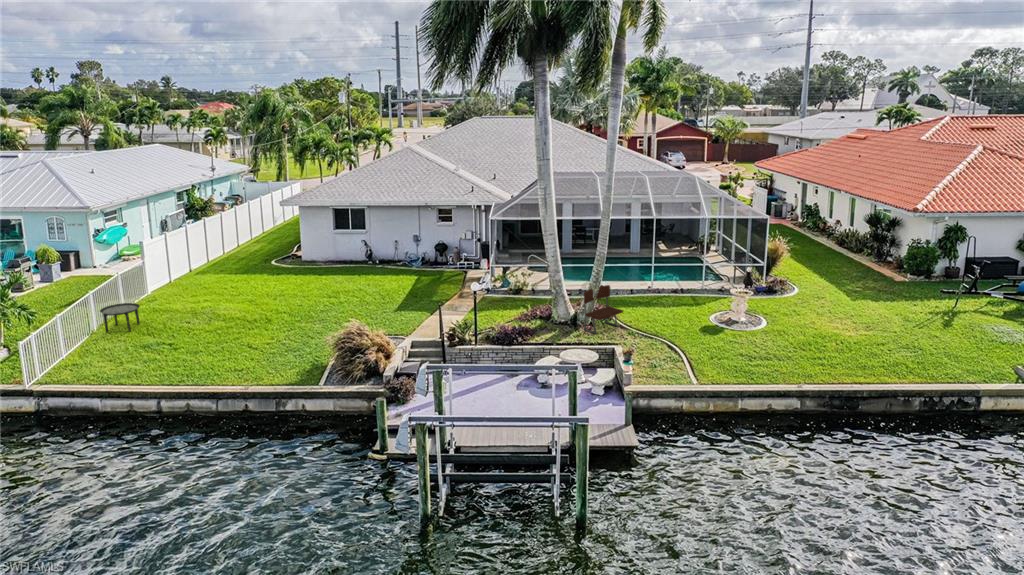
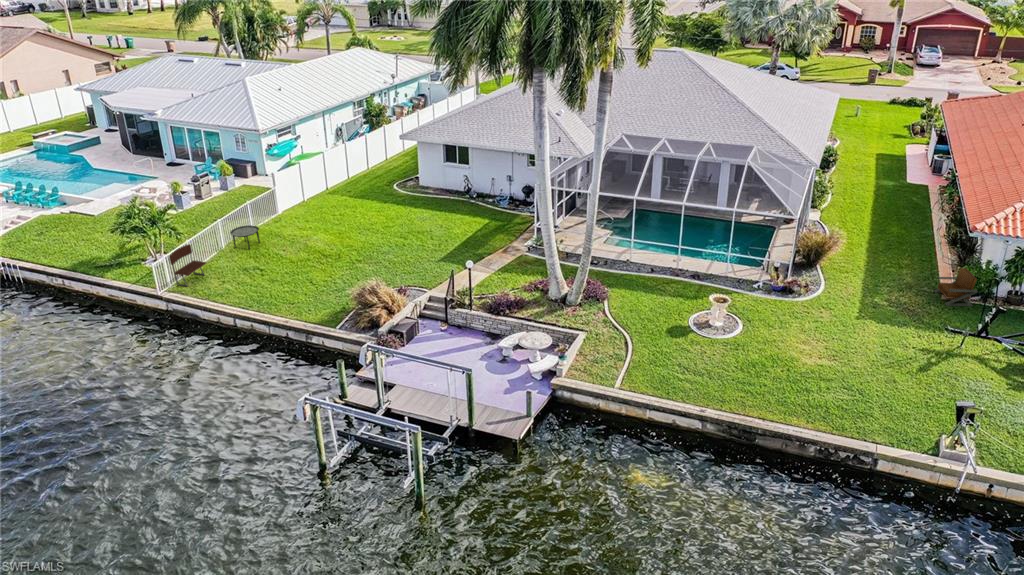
lounge chair: none [880,253,923,287] -> present [934,268,978,306]
bench: present [584,285,623,334] -> present [169,244,206,286]

